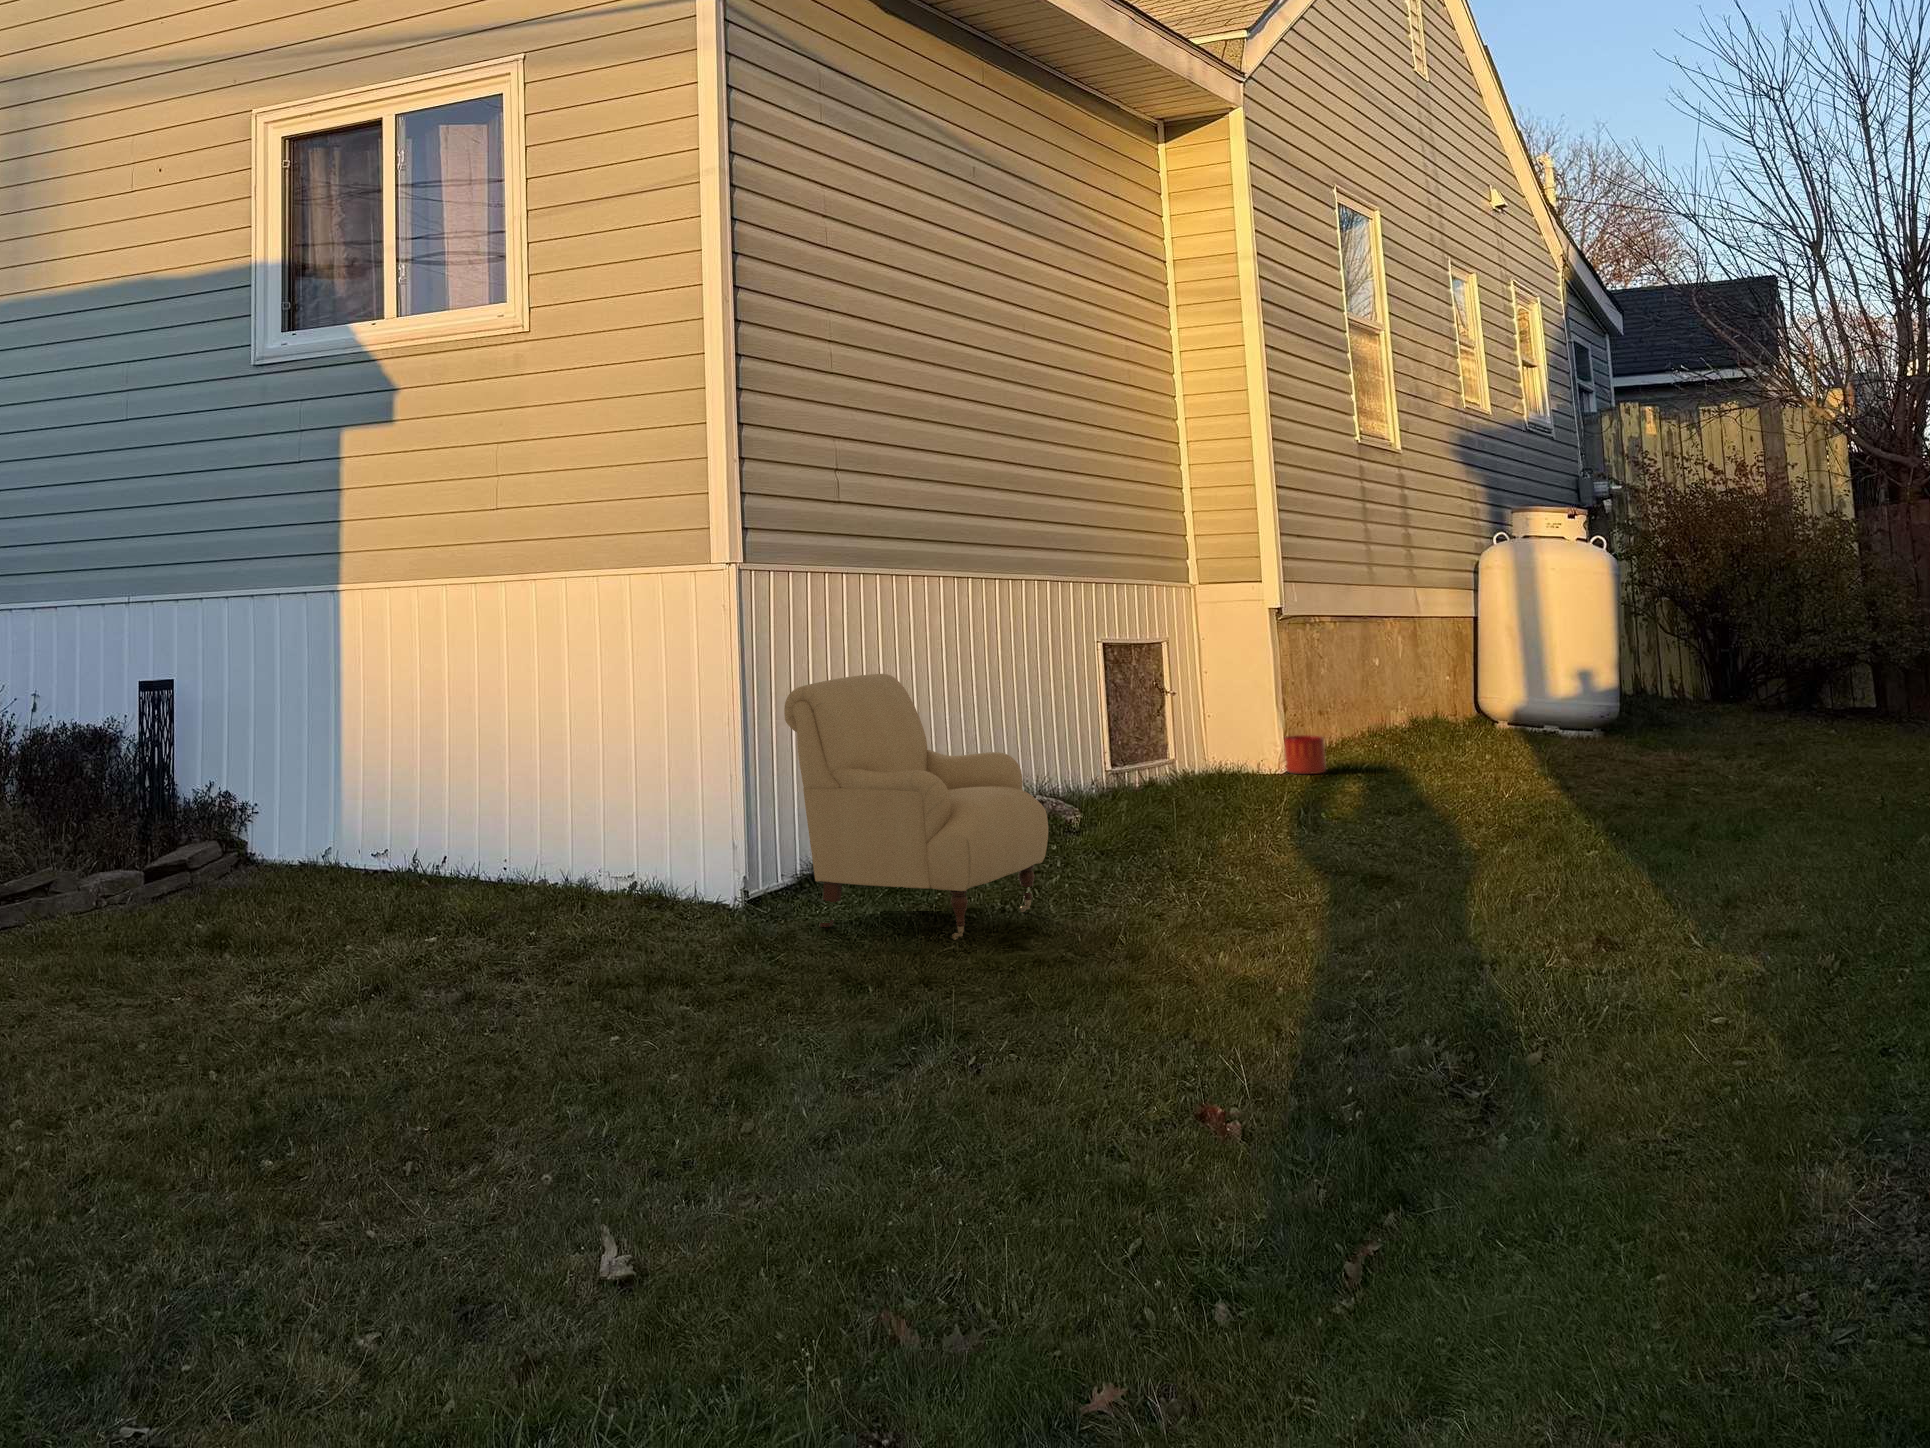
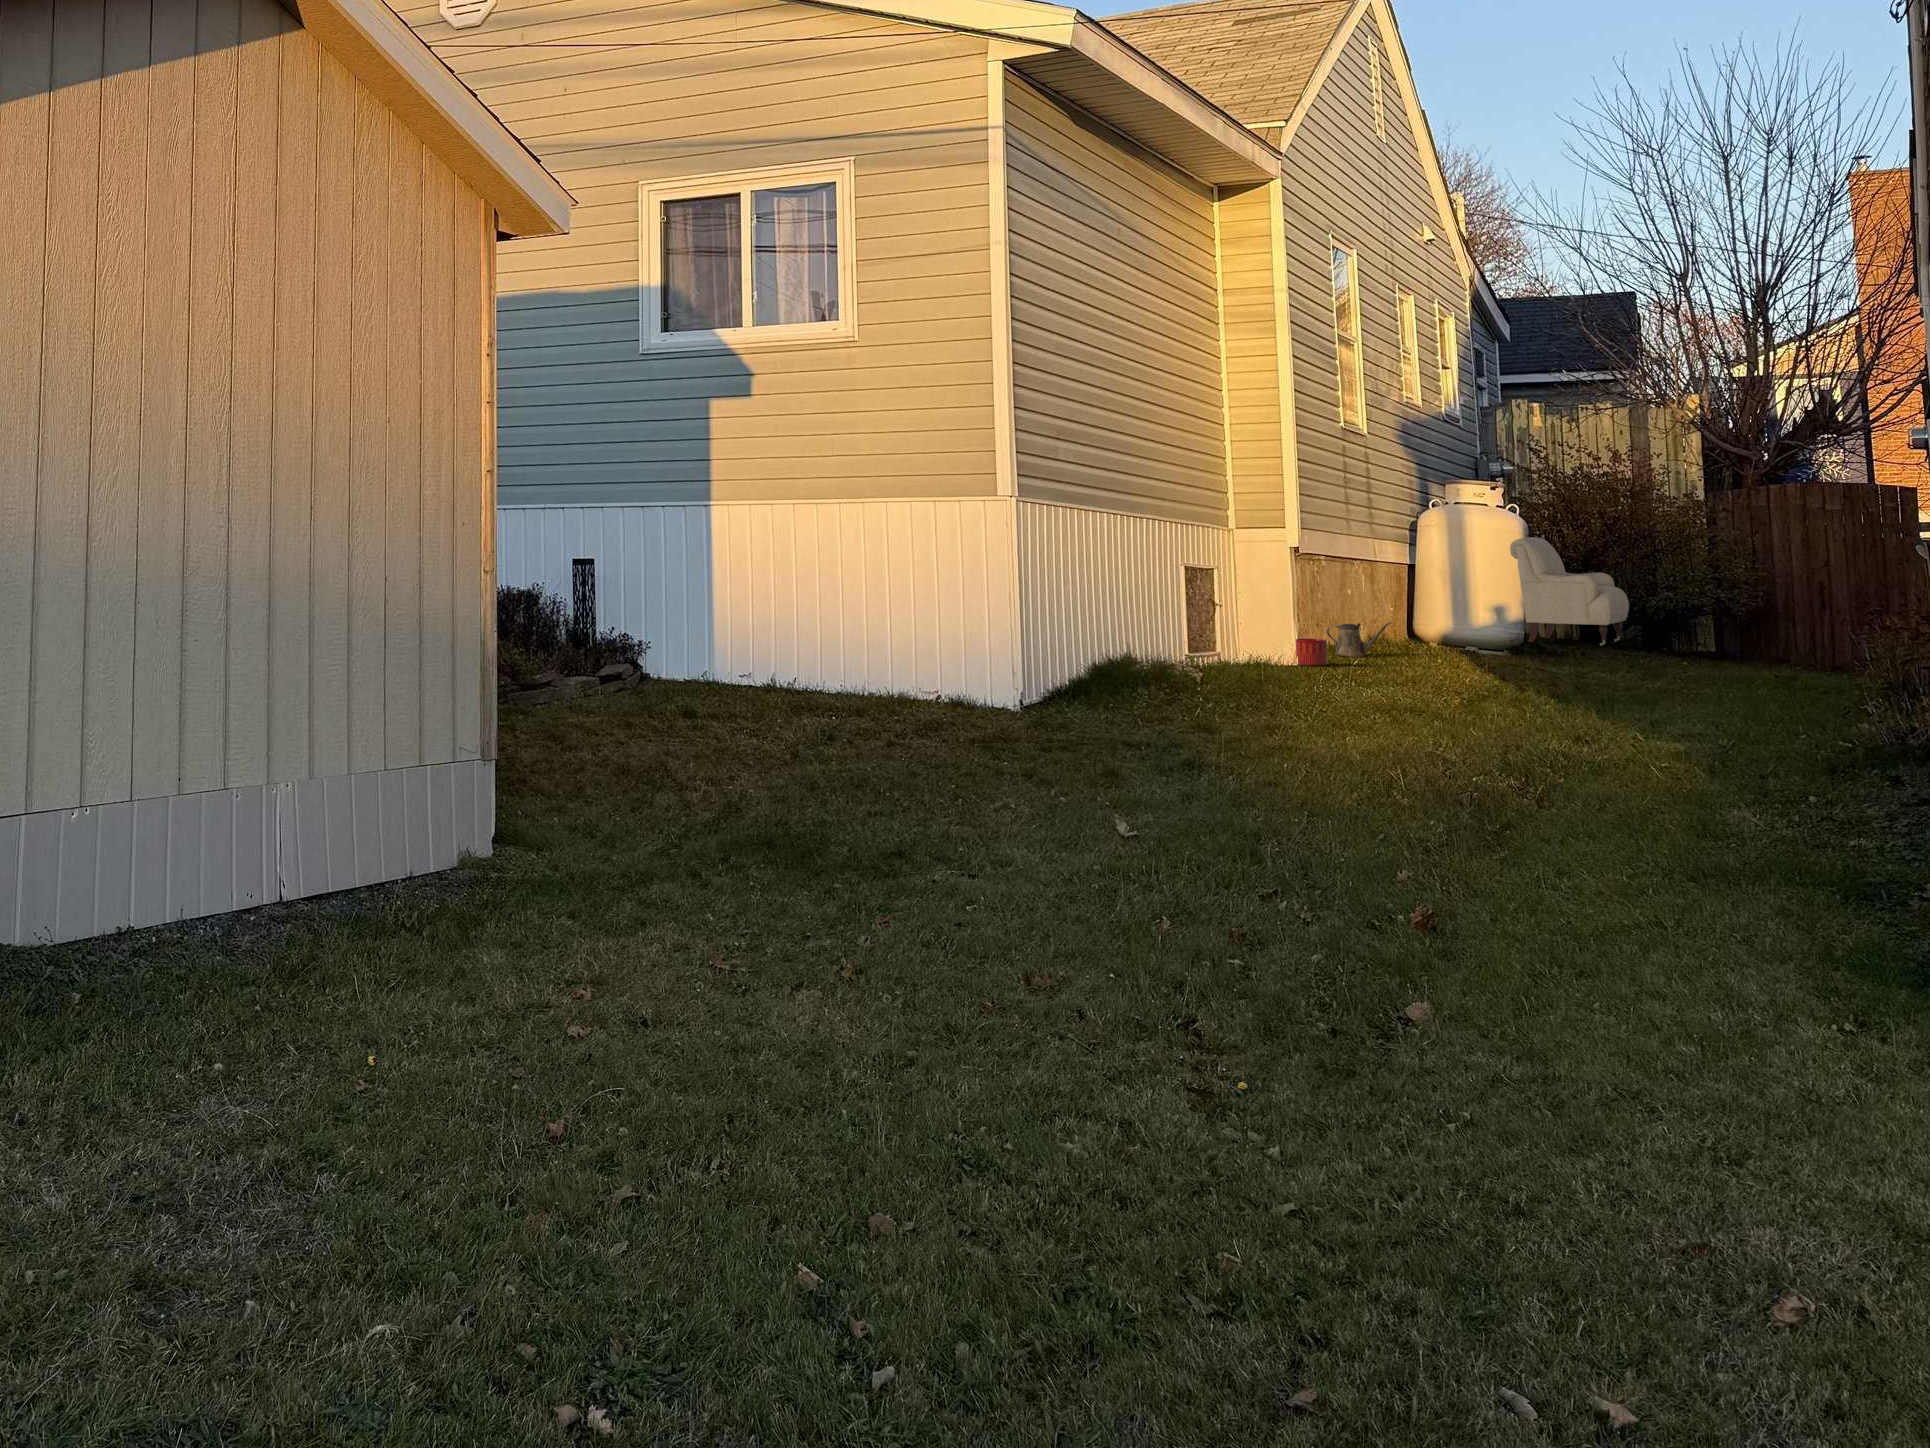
chair: present [784,674,1048,940] -> present [1510,537,1629,646]
watering can: none [1339,706,1421,755] -> present [1327,622,1391,657]

